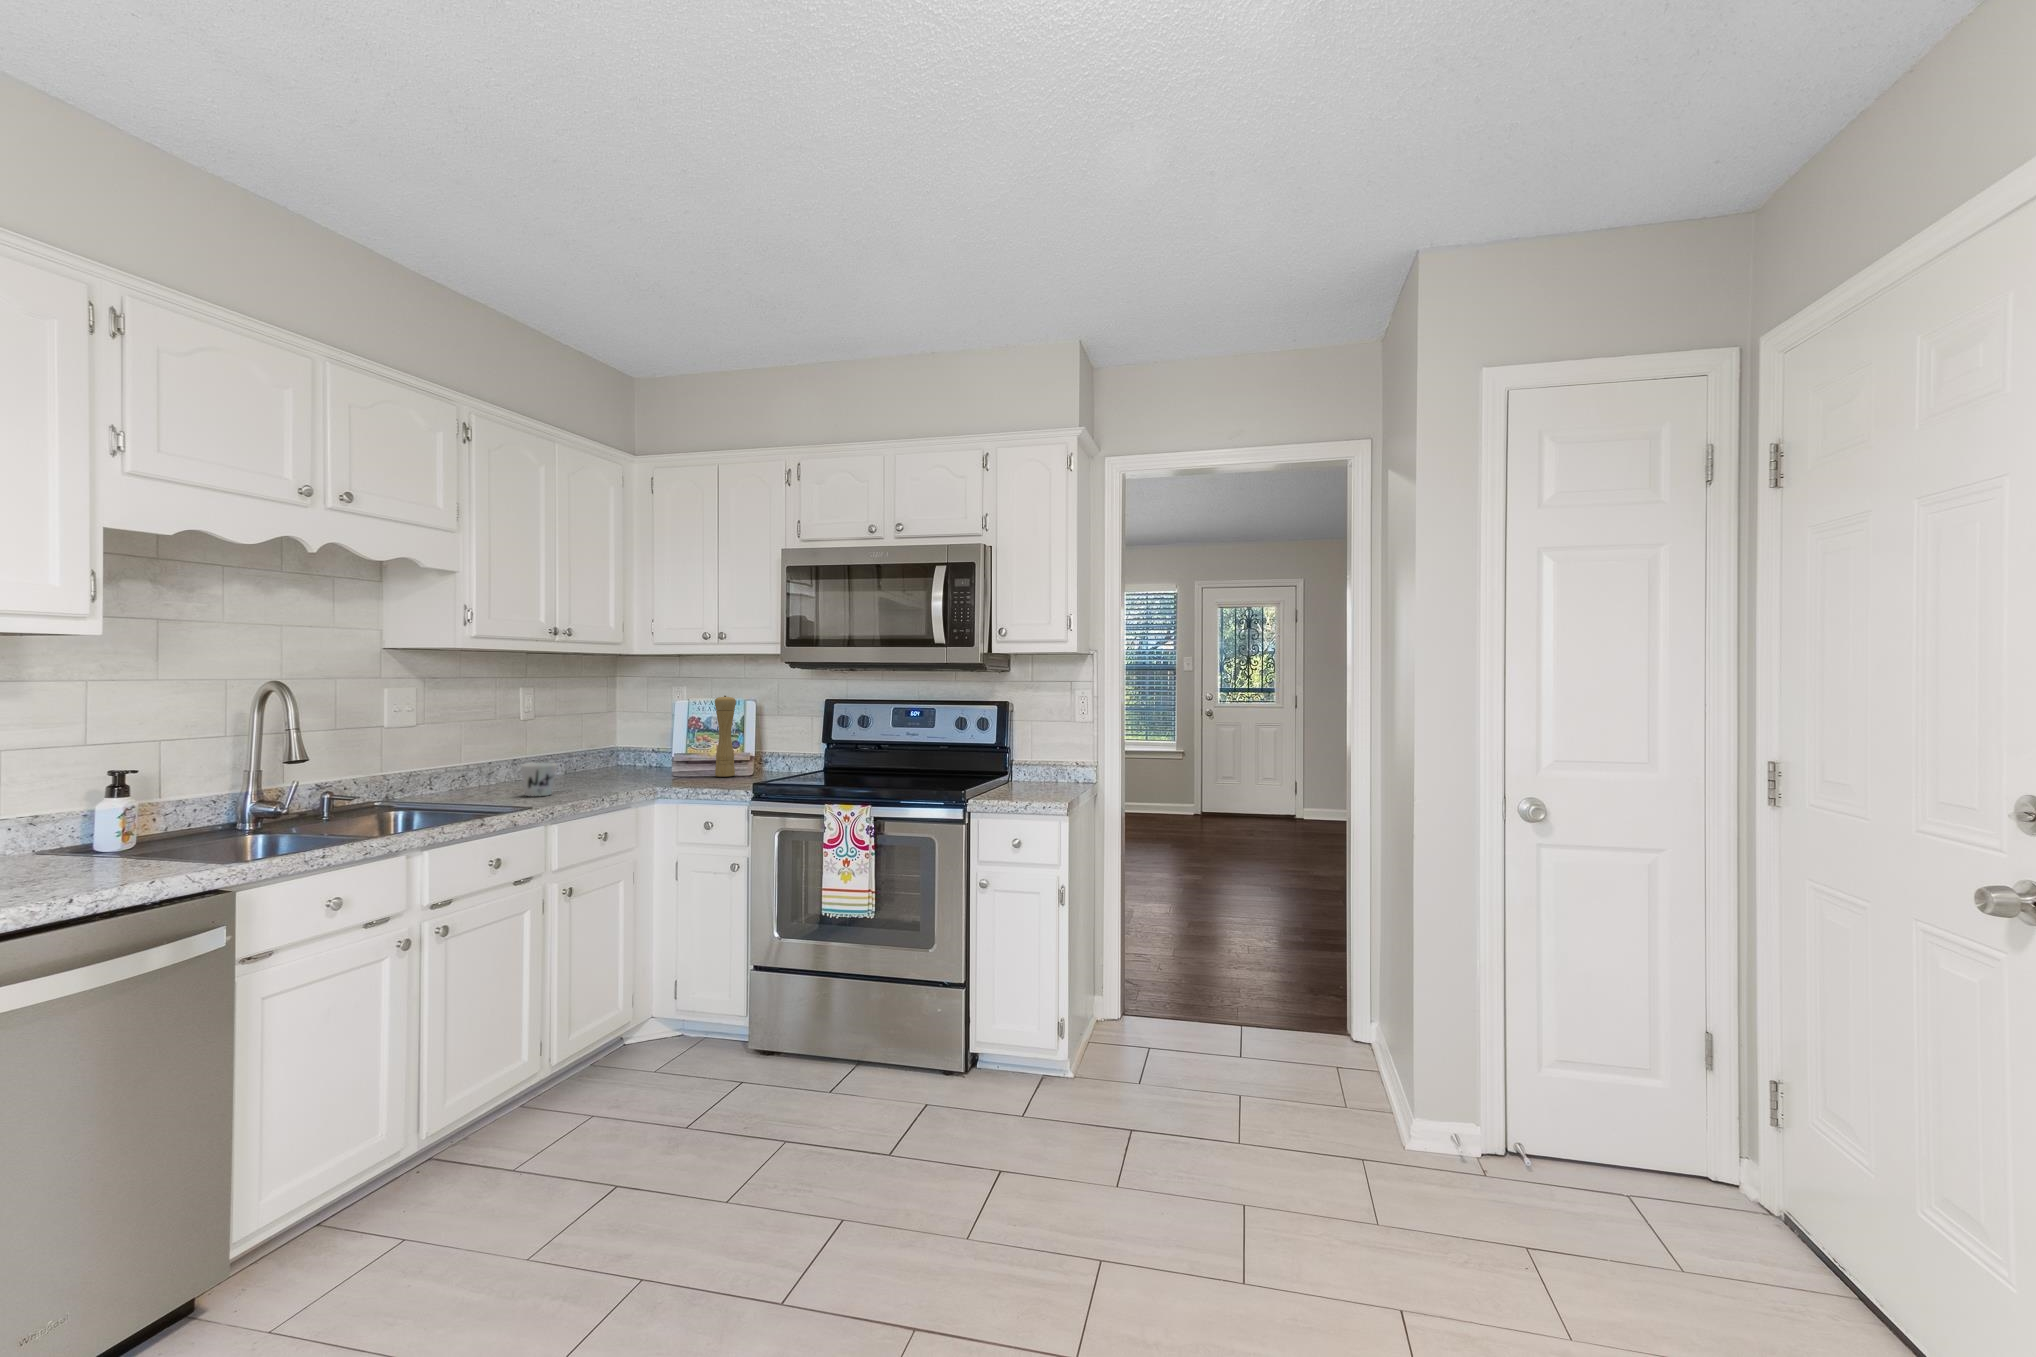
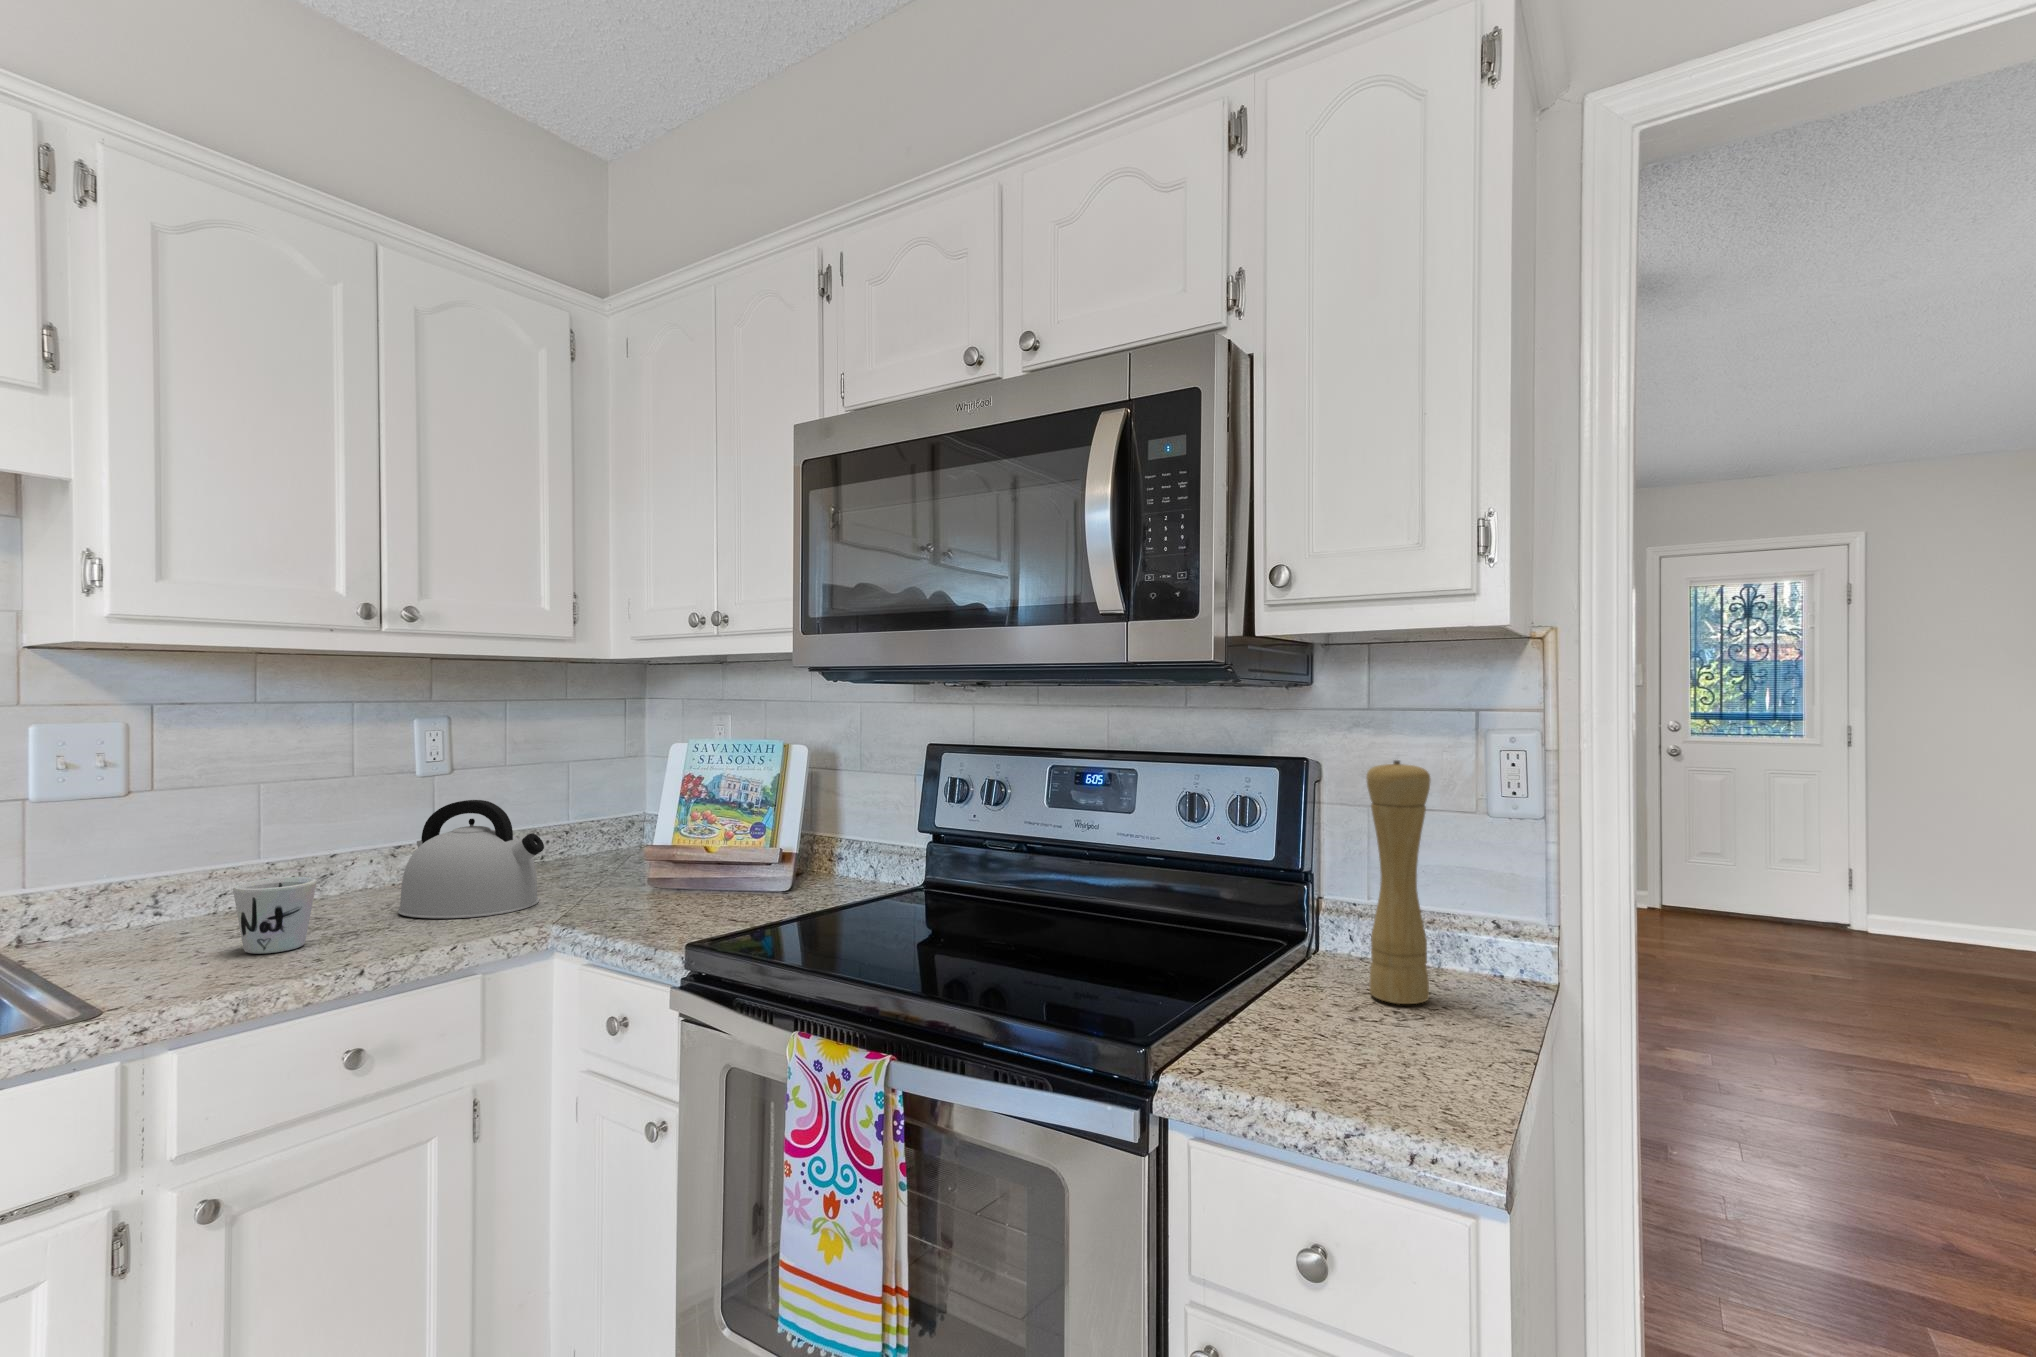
pepper mill: present [715,696,736,777] -> present [1366,760,1430,1004]
kettle: none [560,729,636,787] -> present [398,800,544,918]

